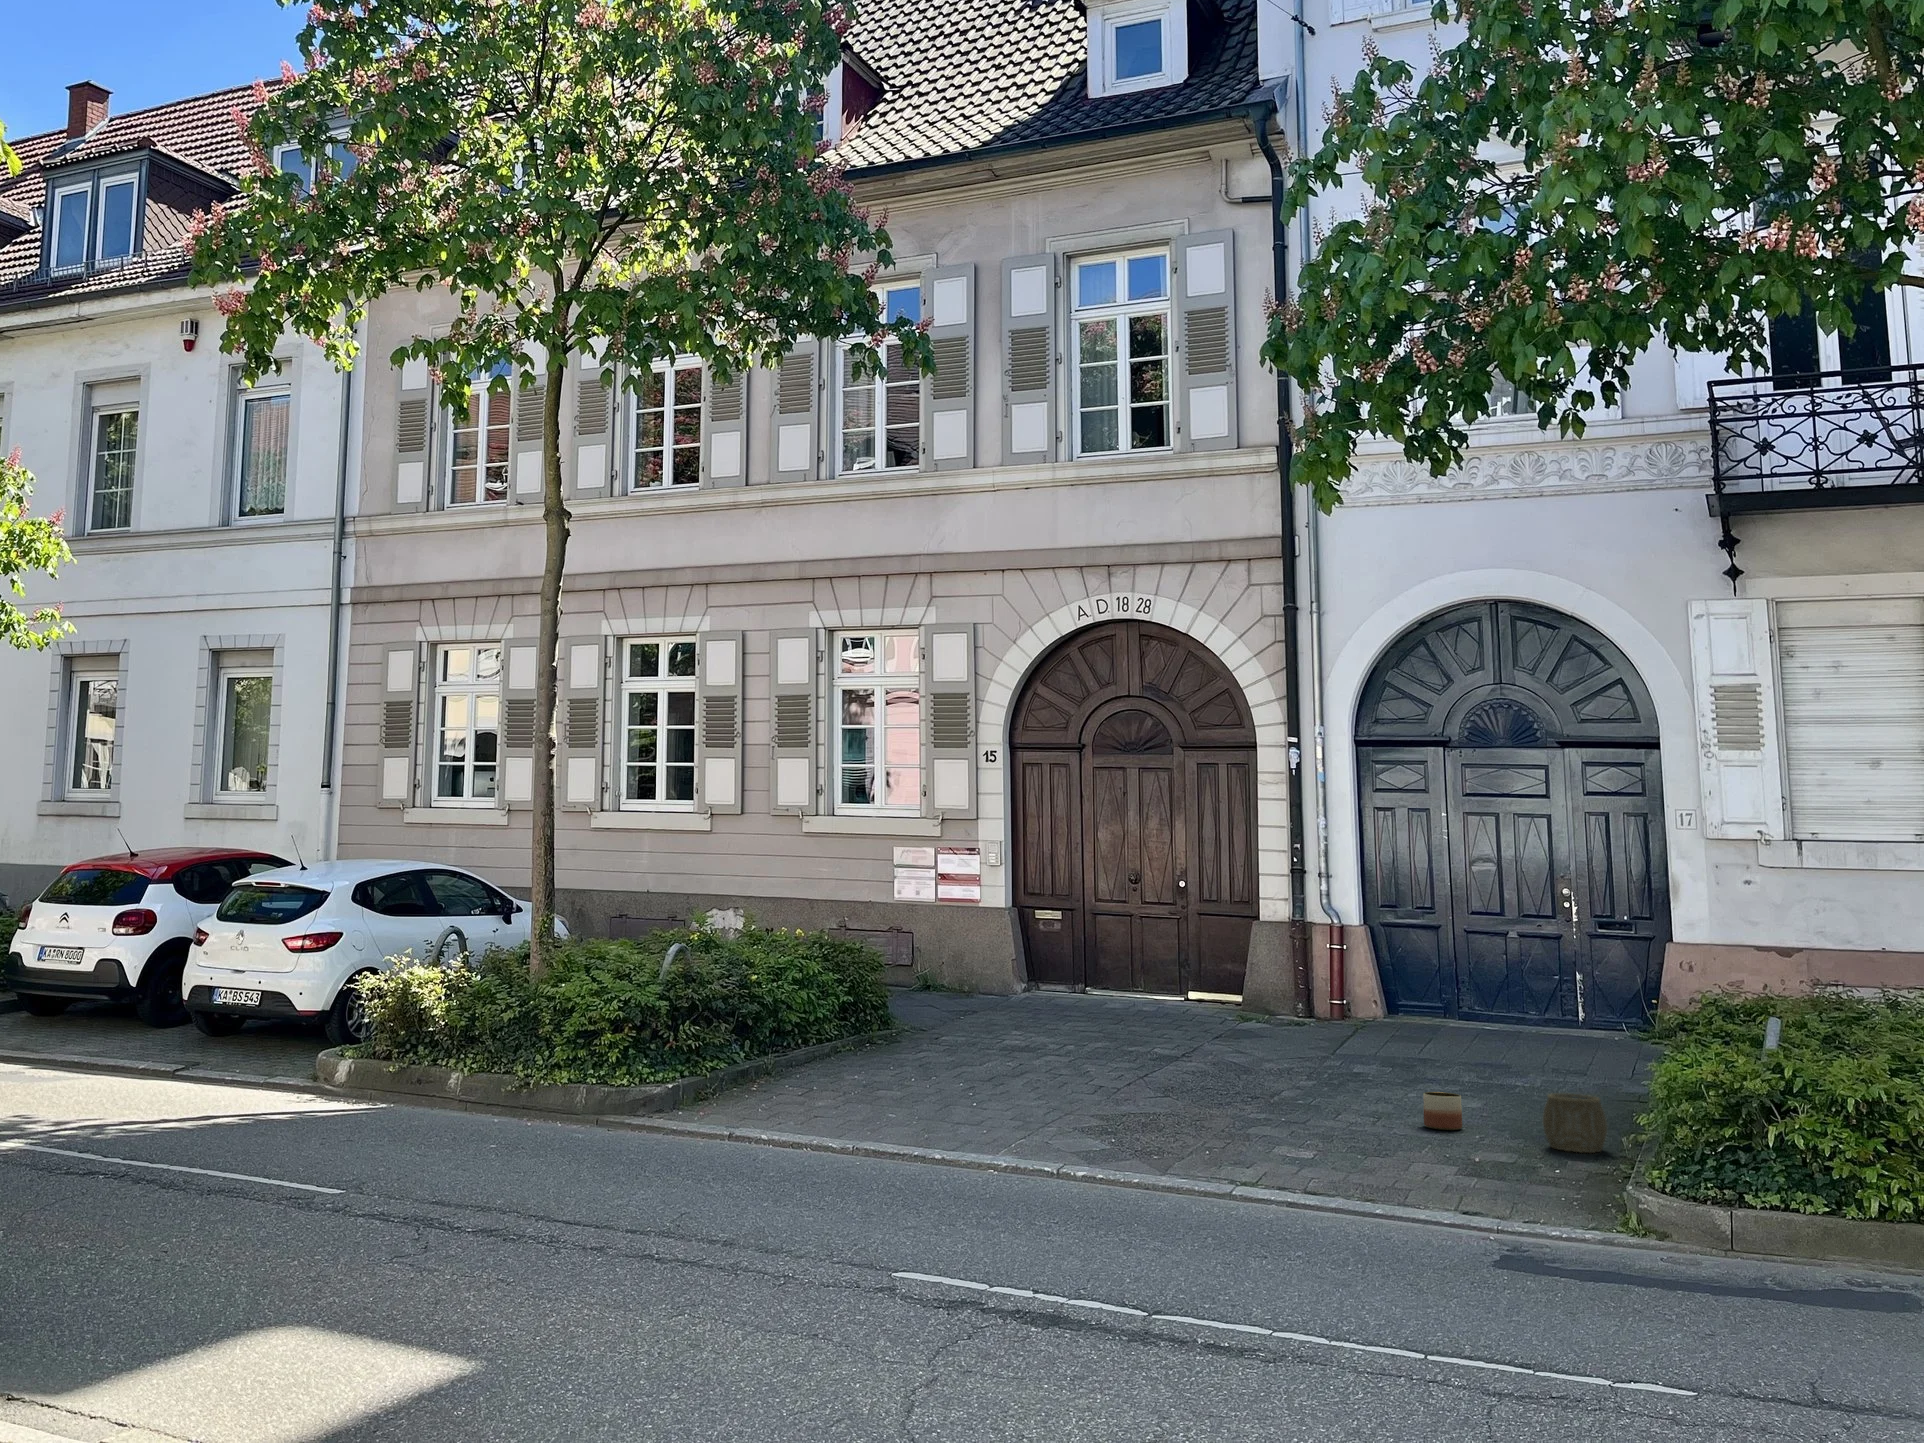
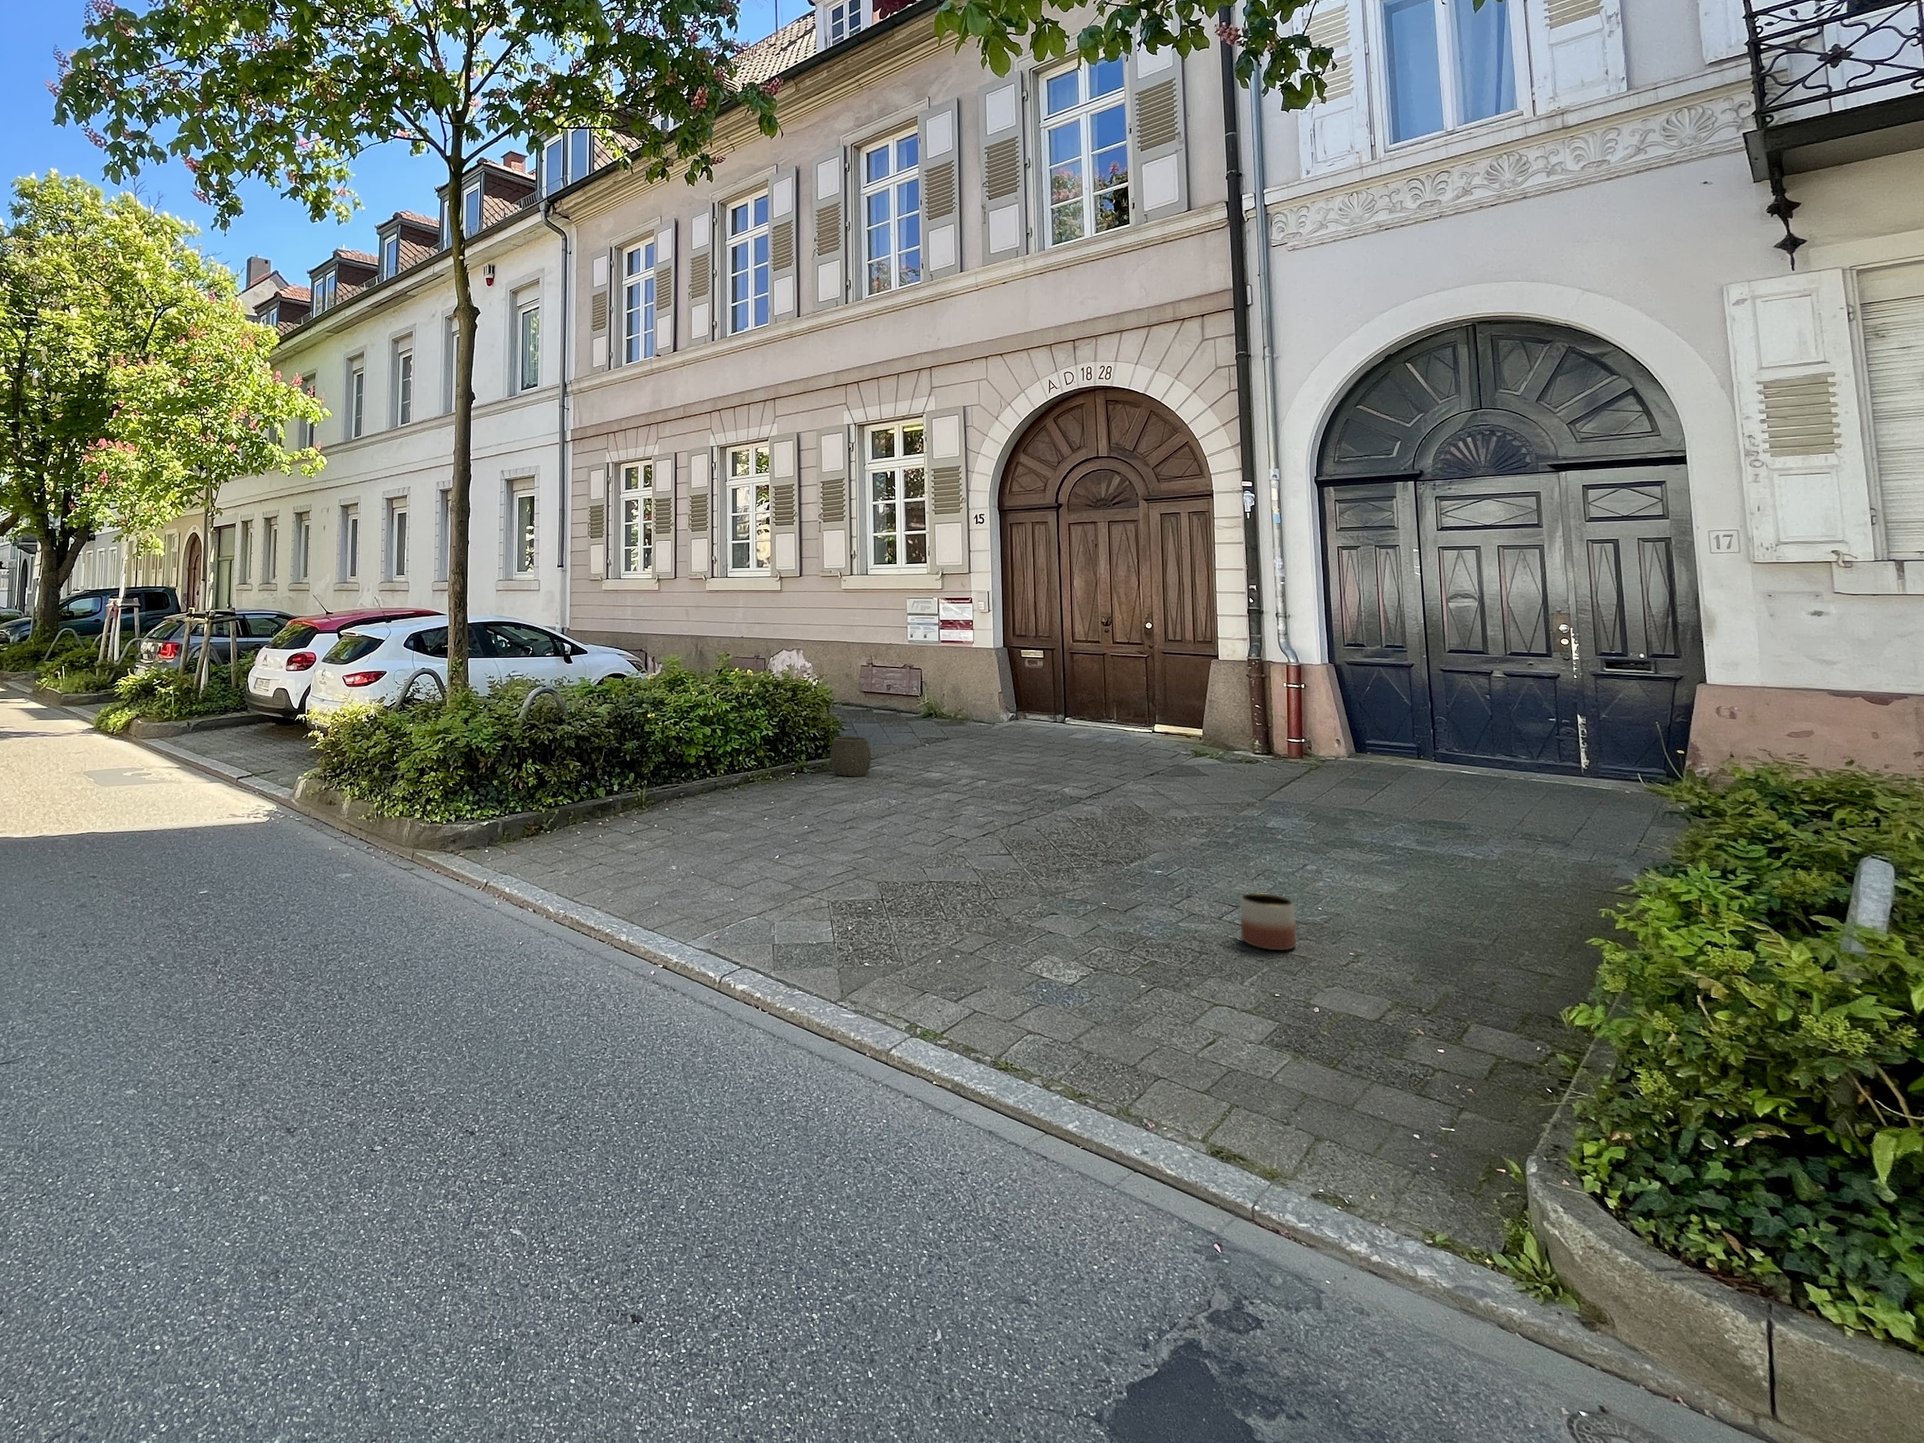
woven basket: present [1543,1093,1607,1153] -> present [830,736,872,776]

